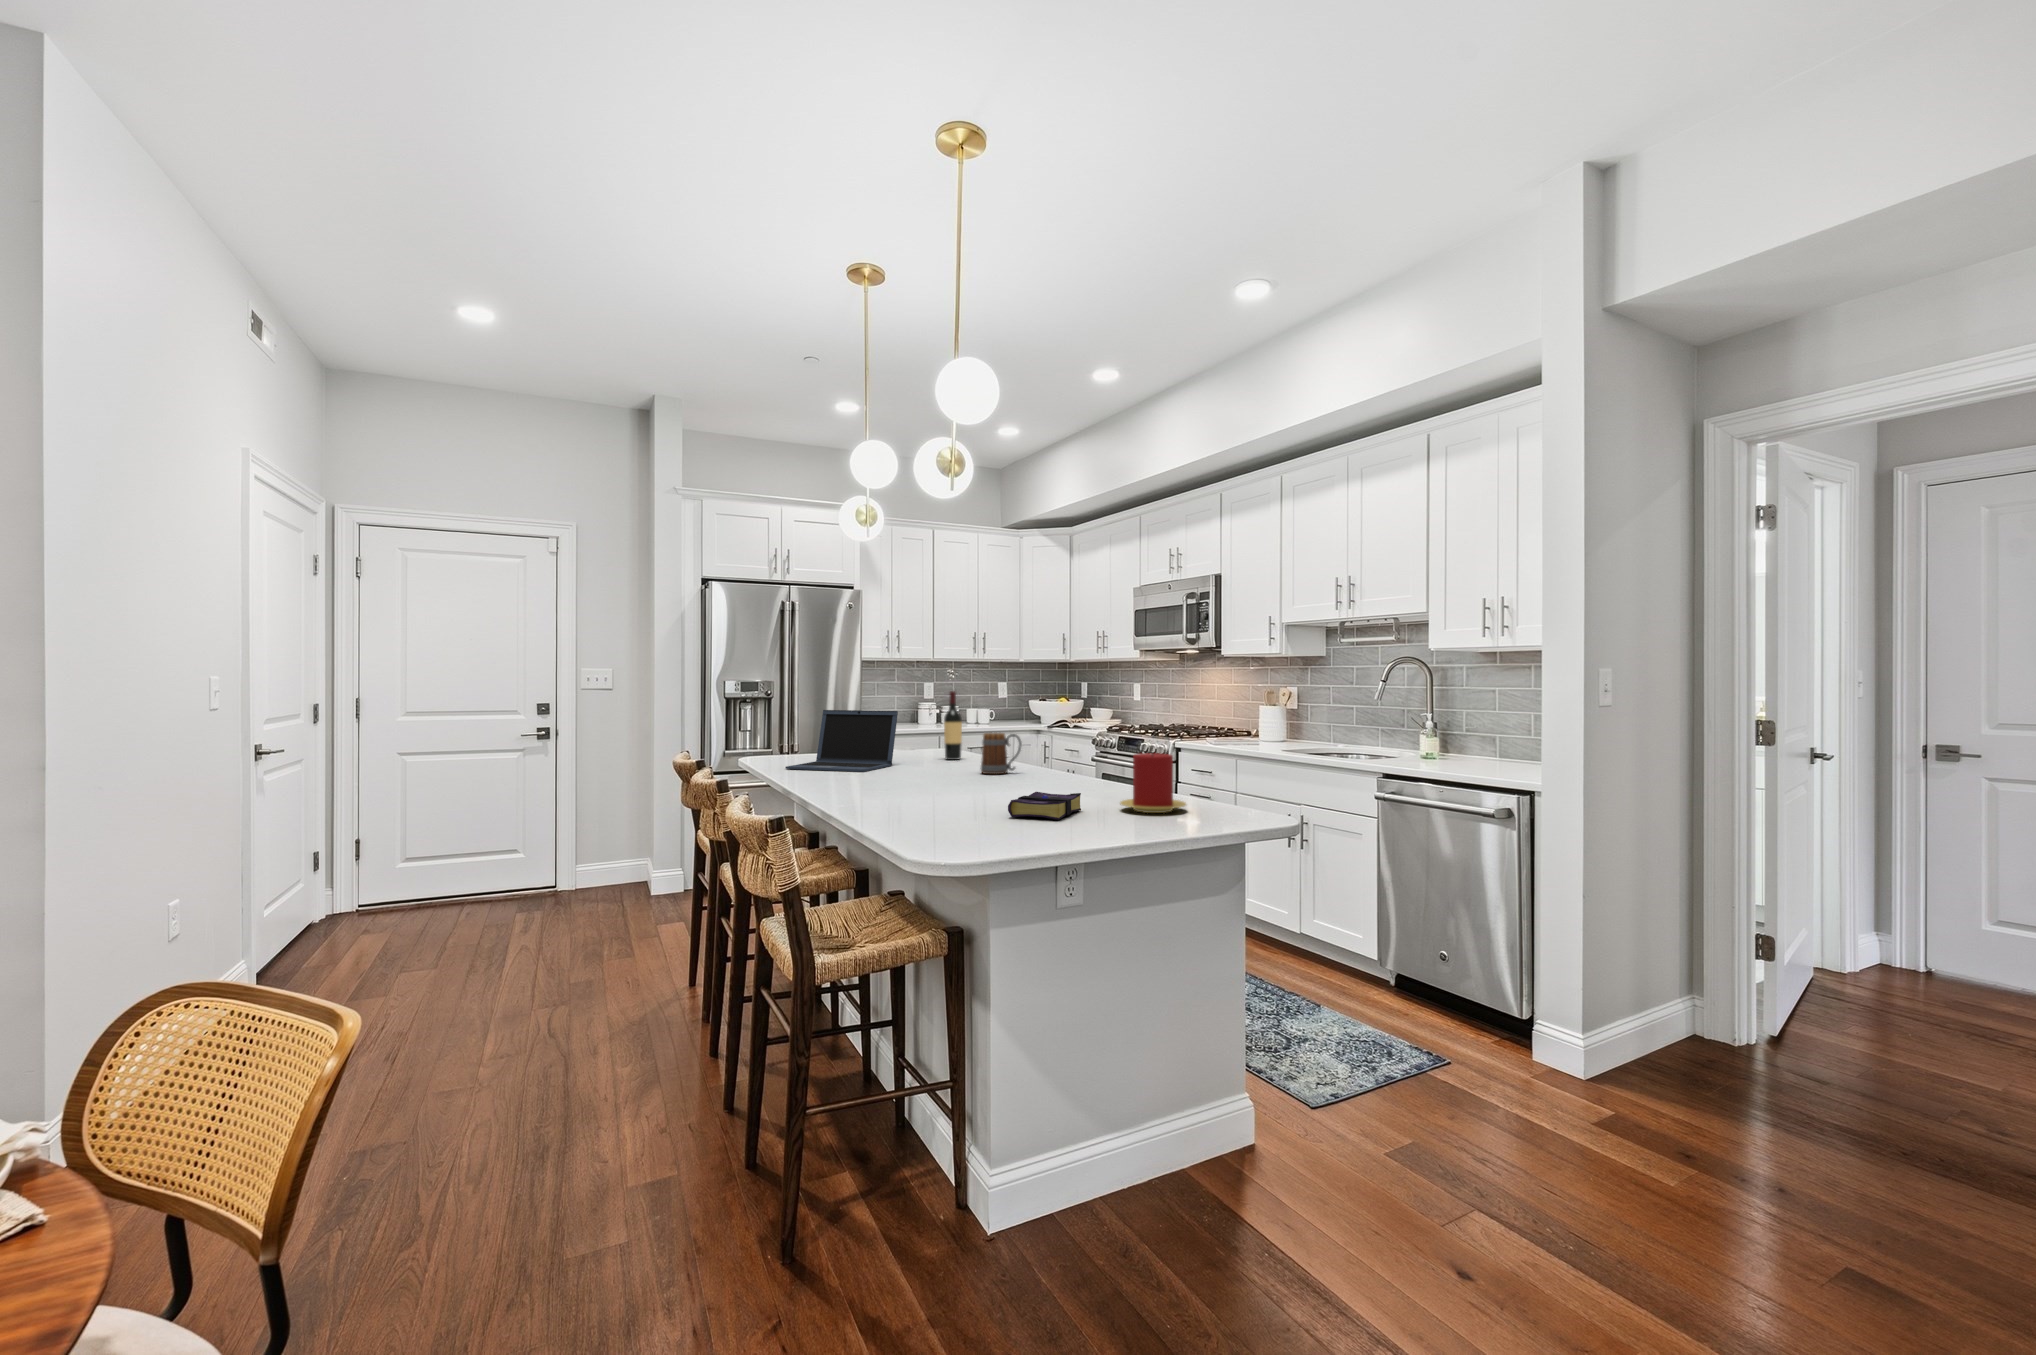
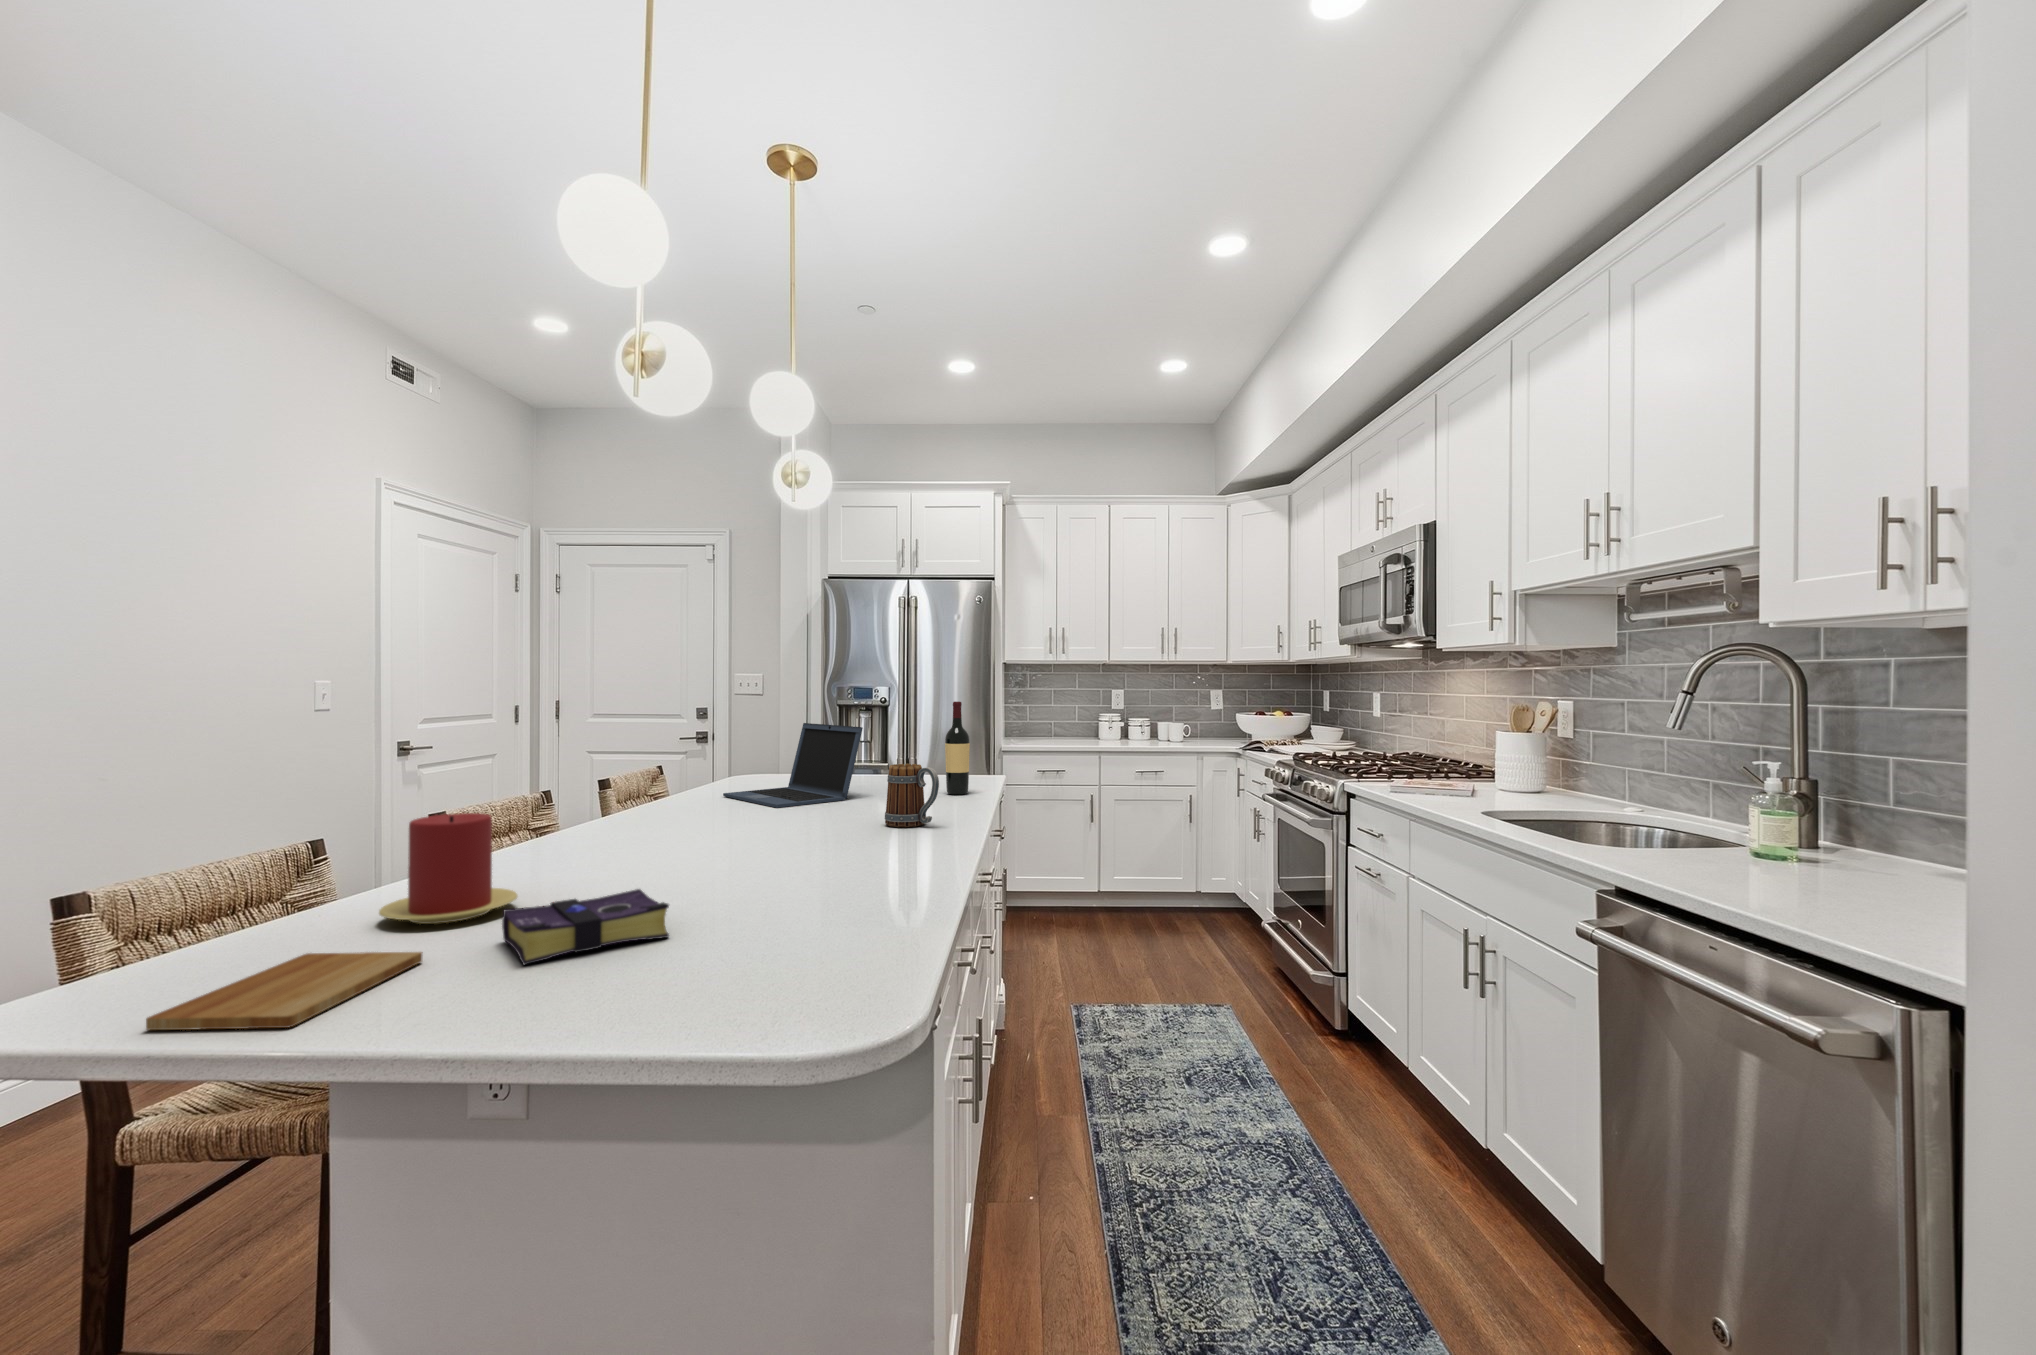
candle: present [1120,753,1186,813] -> present [379,813,517,924]
cutting board: none [953,819,1051,843] -> present [146,952,422,1030]

